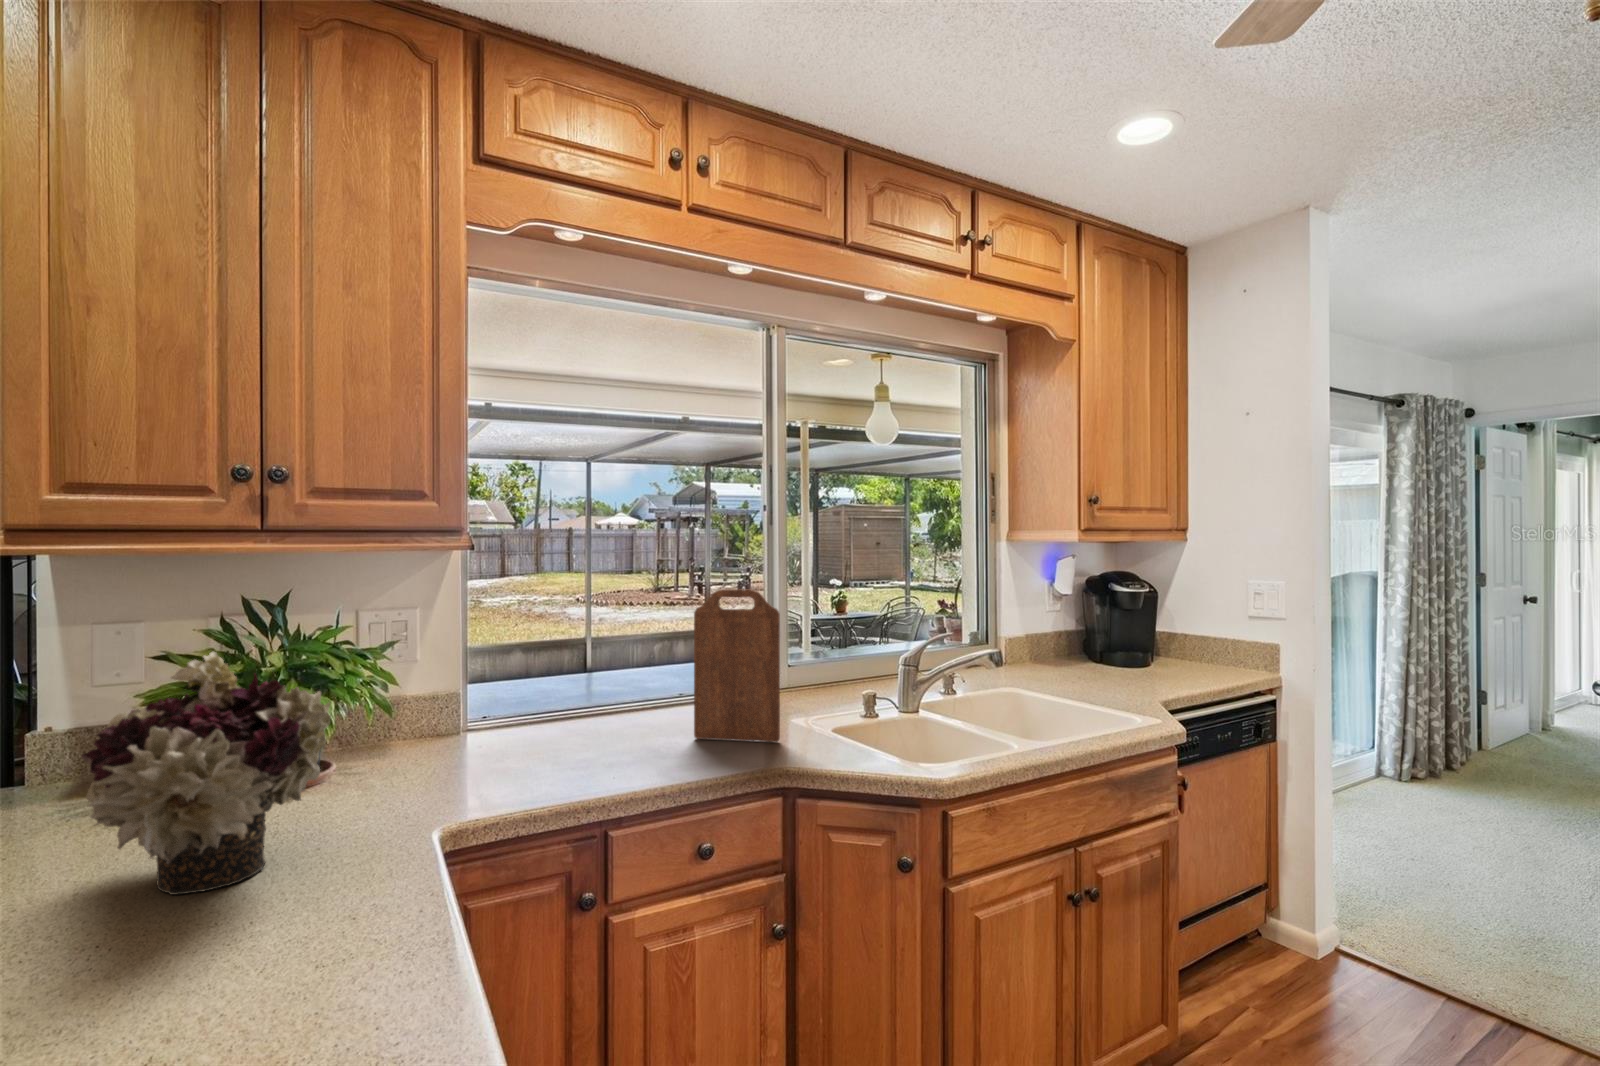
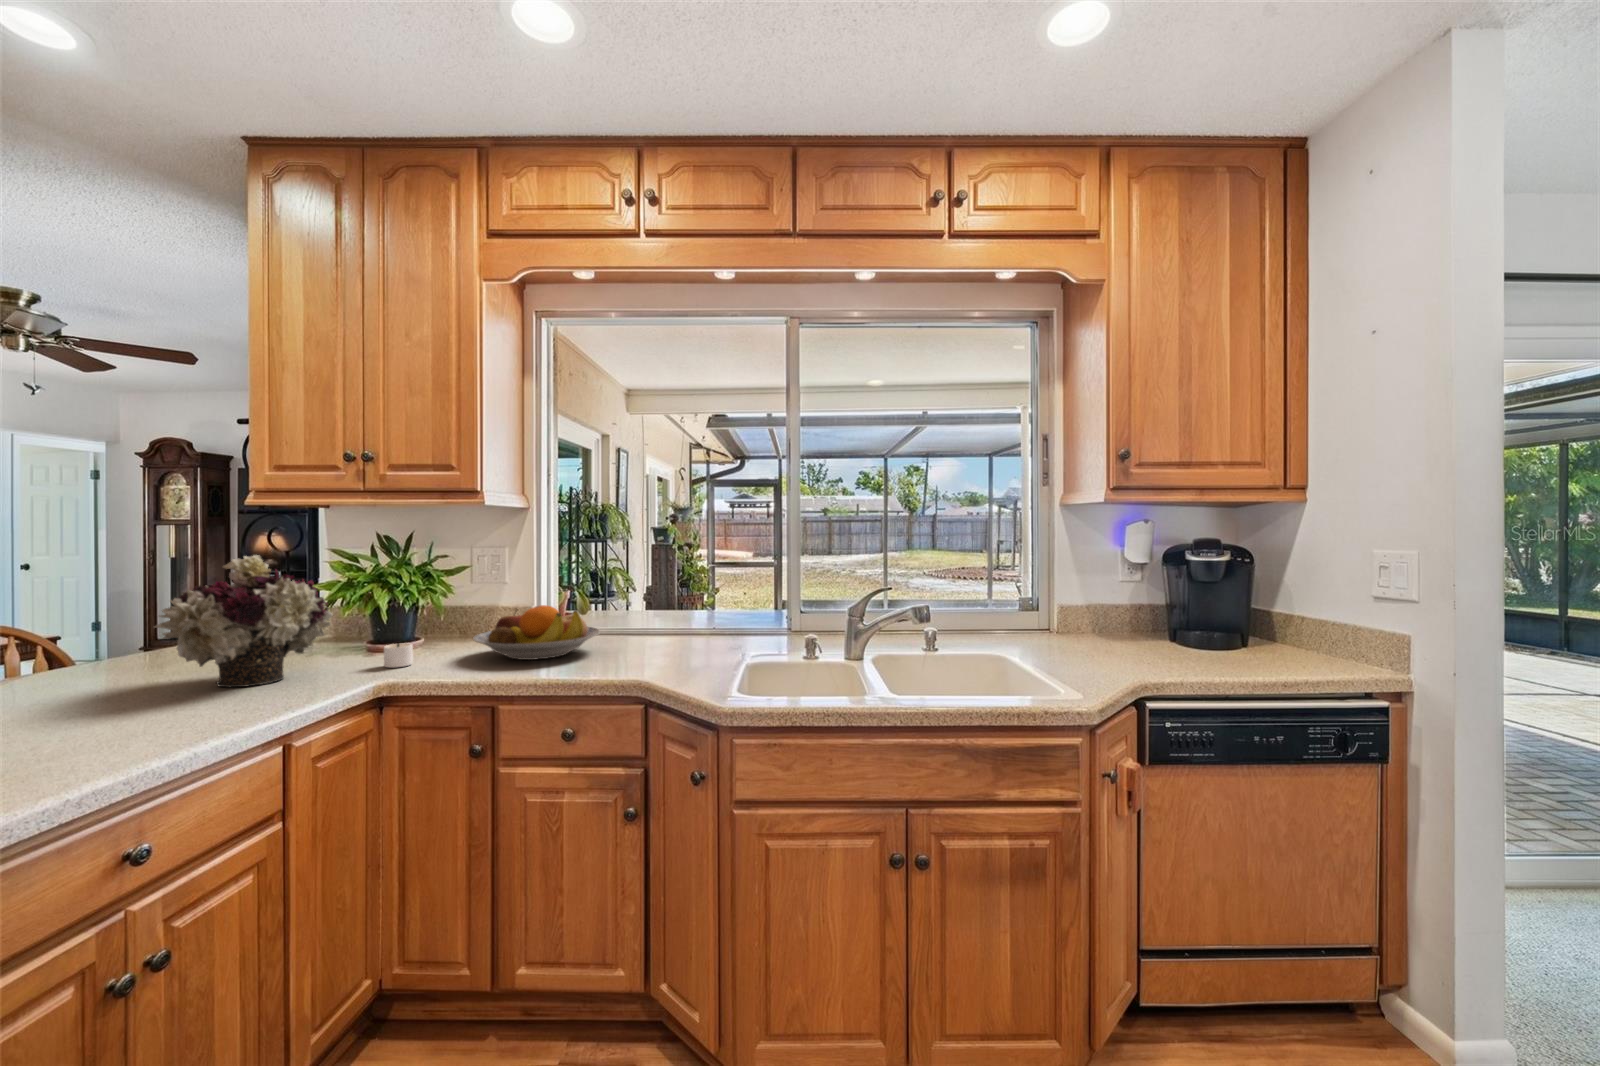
cutting board: present [694,589,780,742] -> none [644,538,692,665]
fruit bowl: none [465,688,637,768] -> present [473,605,600,660]
candle: none [373,769,432,811] -> present [384,643,413,668]

